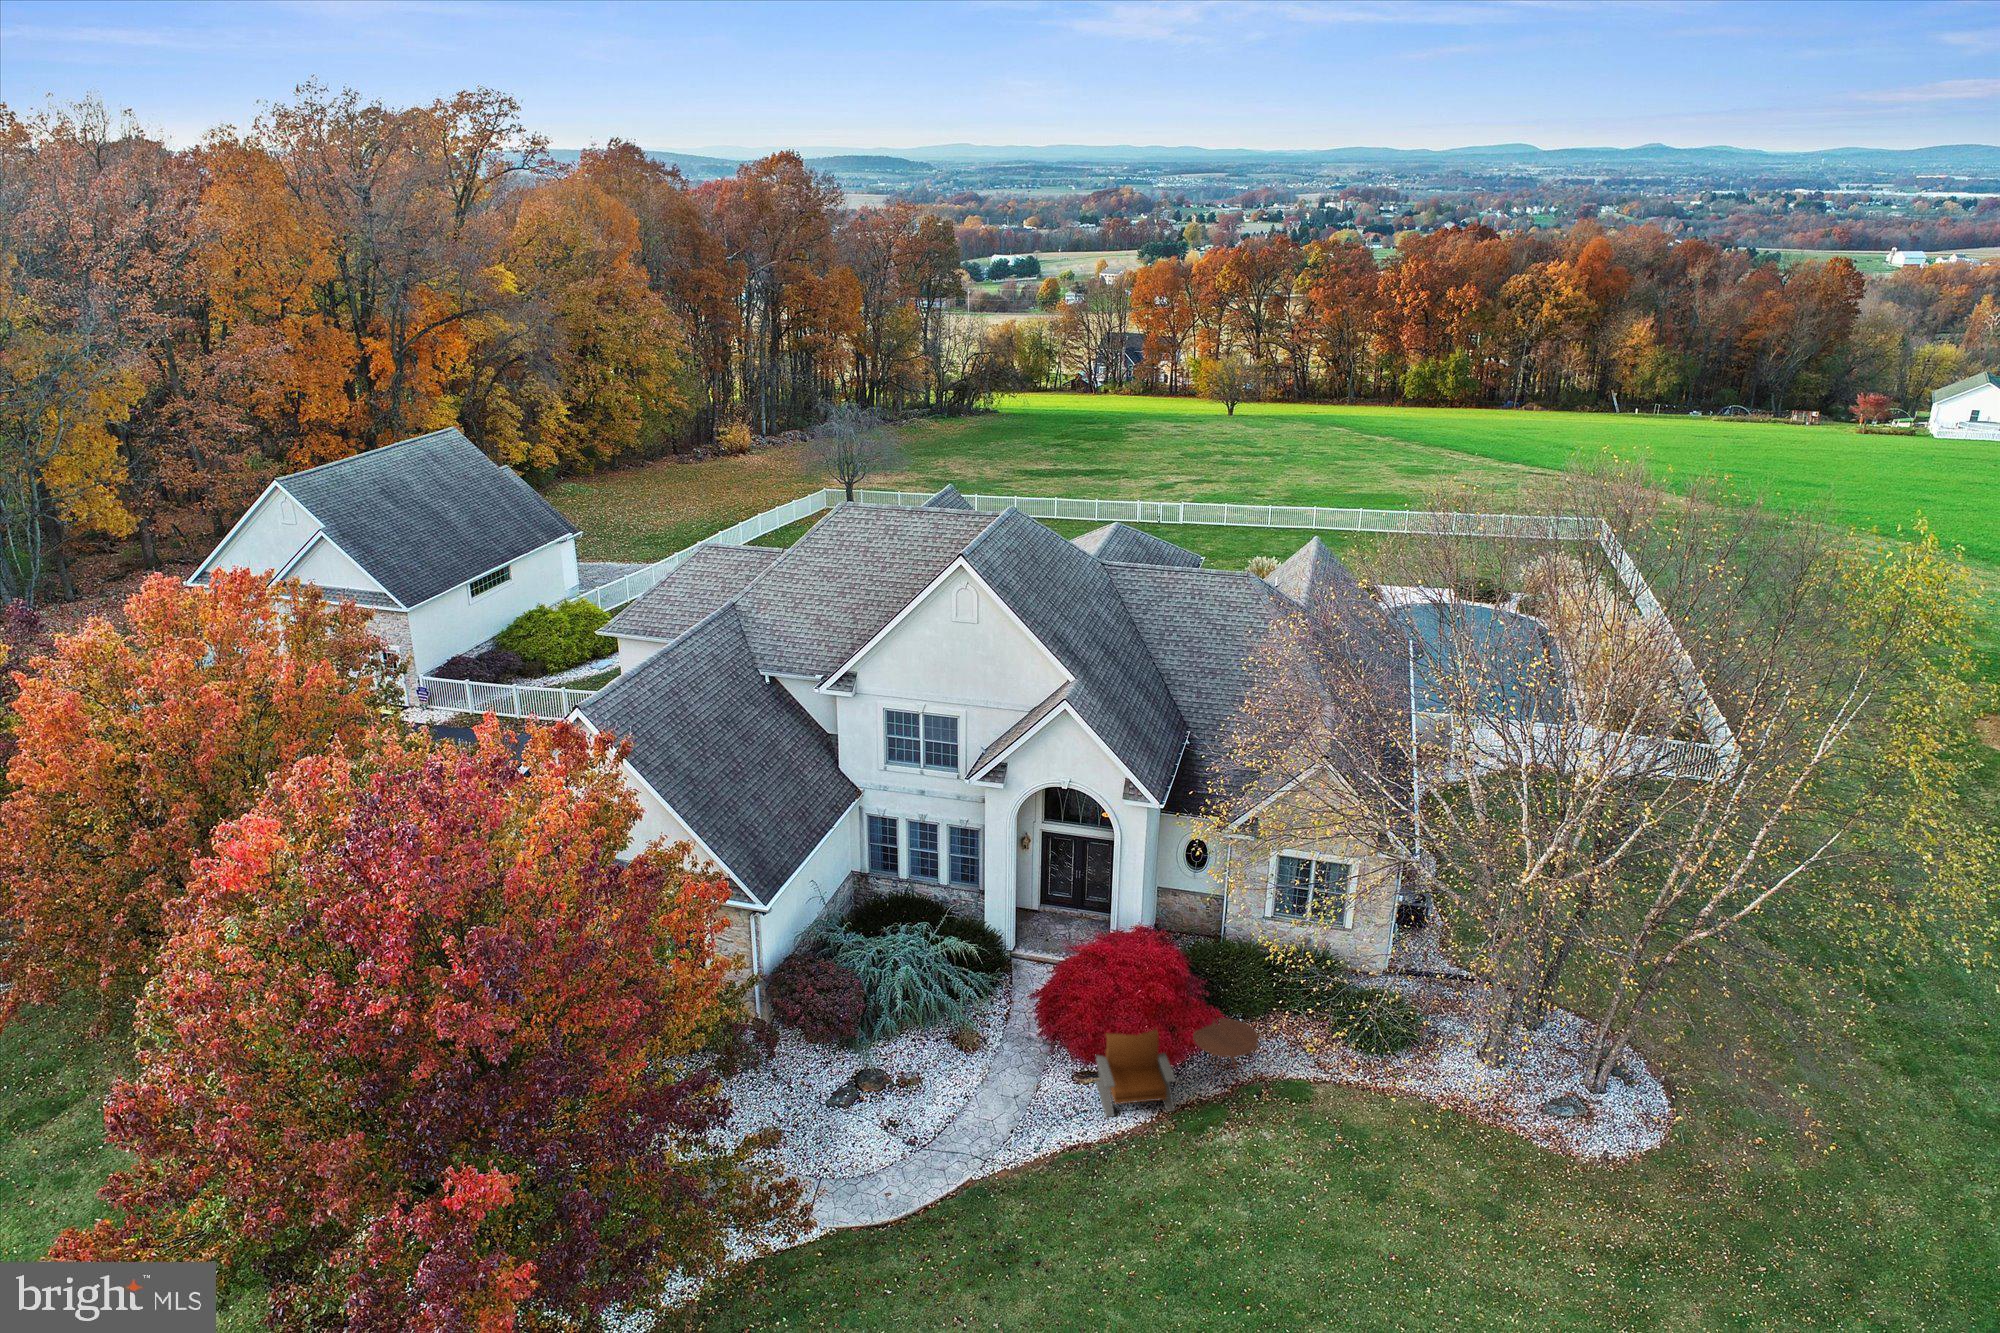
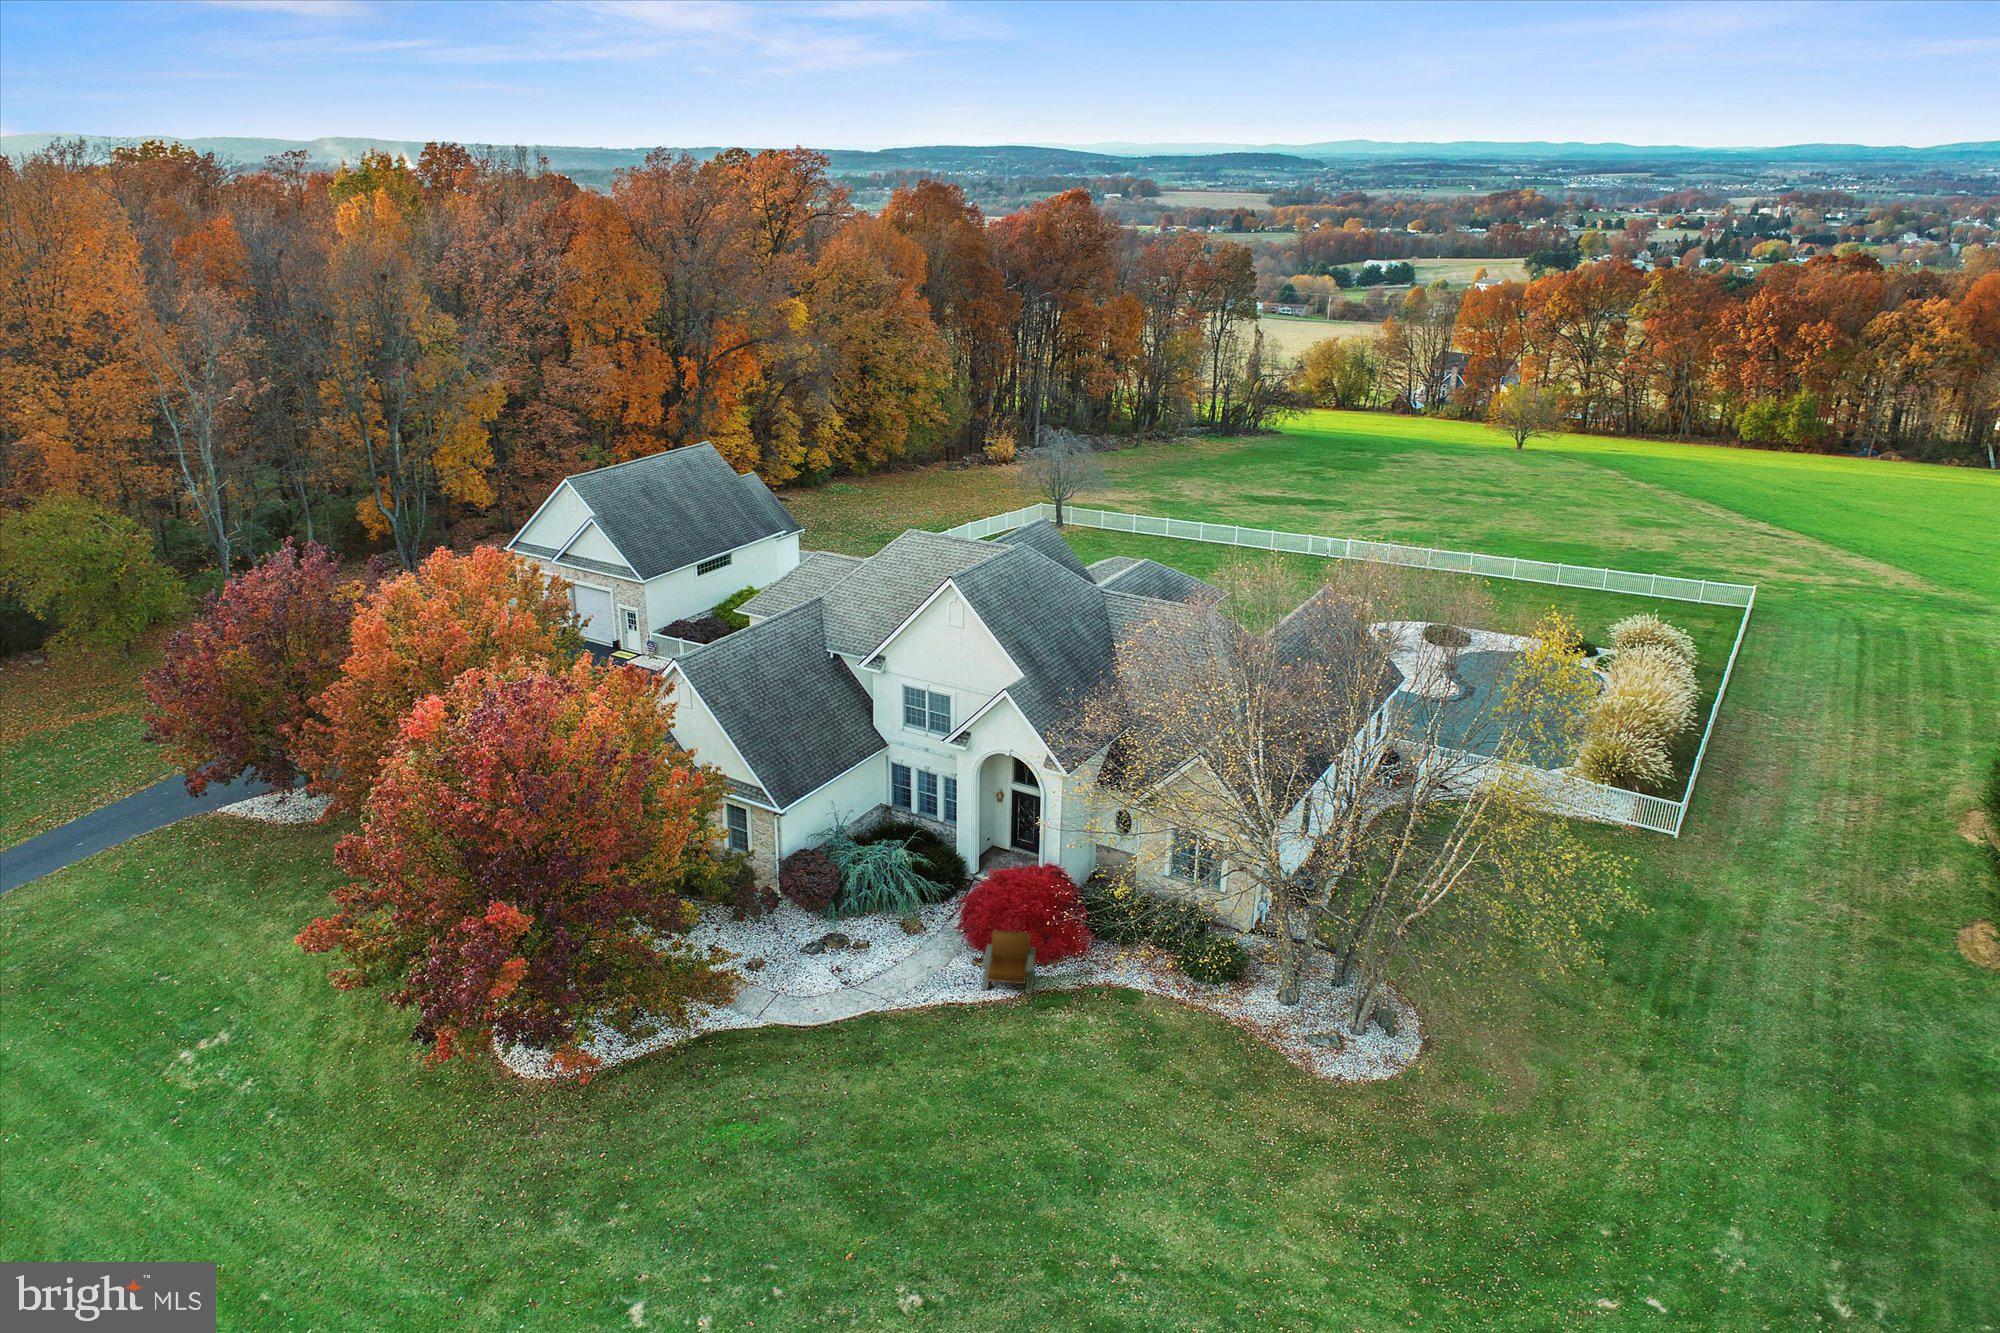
round table: present [1193,1018,1259,1083] -> none [1058,935,1106,985]

